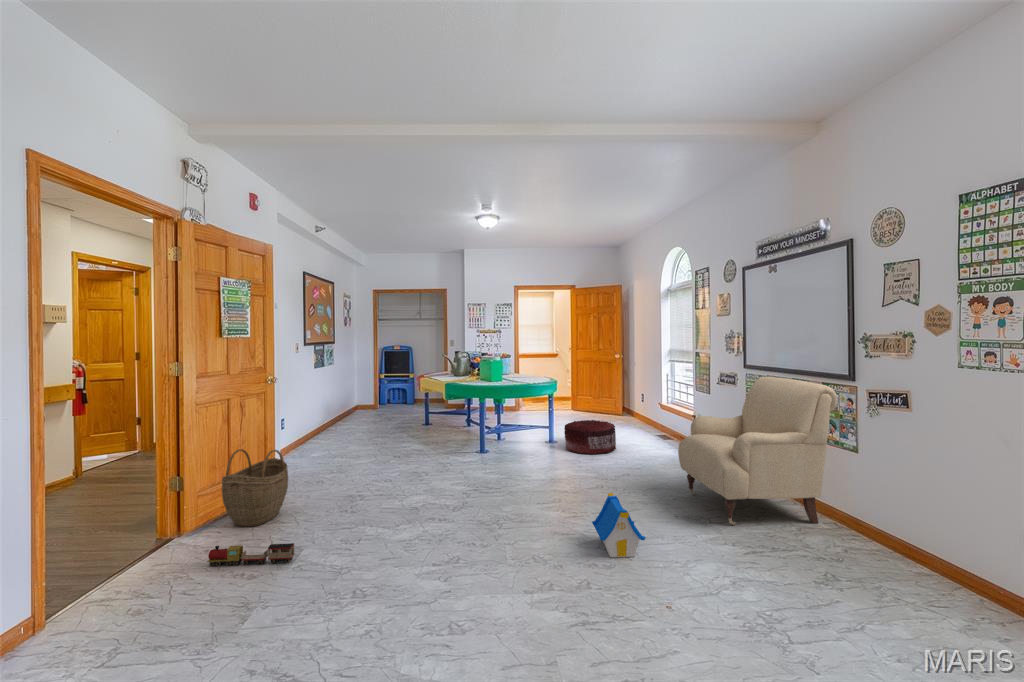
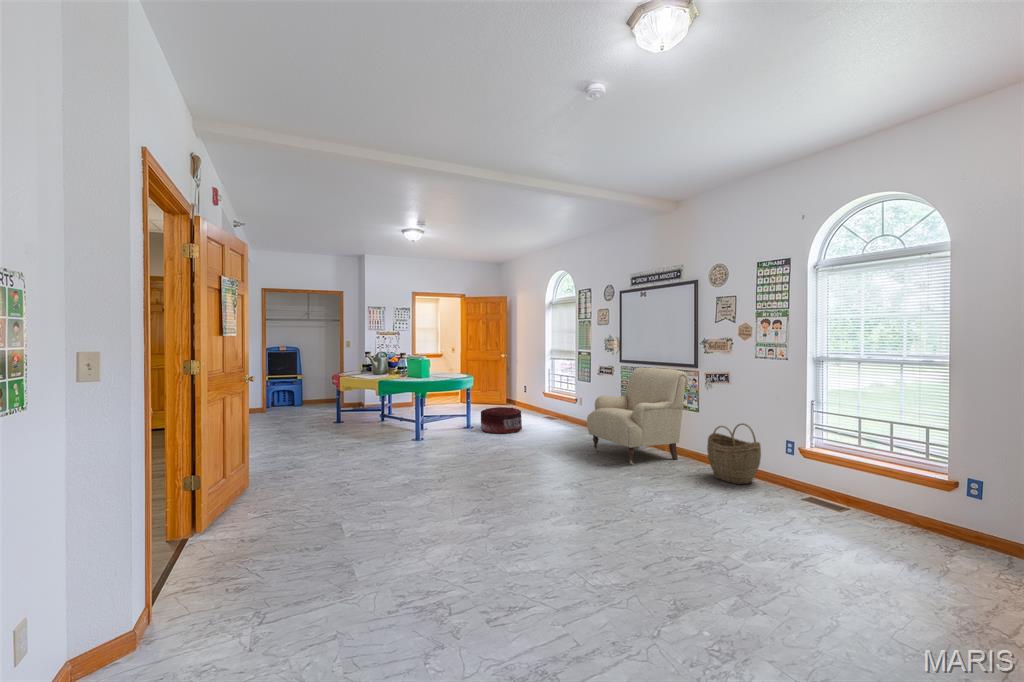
woven basket: present [222,449,288,527] -> present [707,423,761,484]
toy house: present [592,493,645,557] -> none [553,448,594,488]
toy train: present [207,543,294,566] -> none [270,504,345,530]

